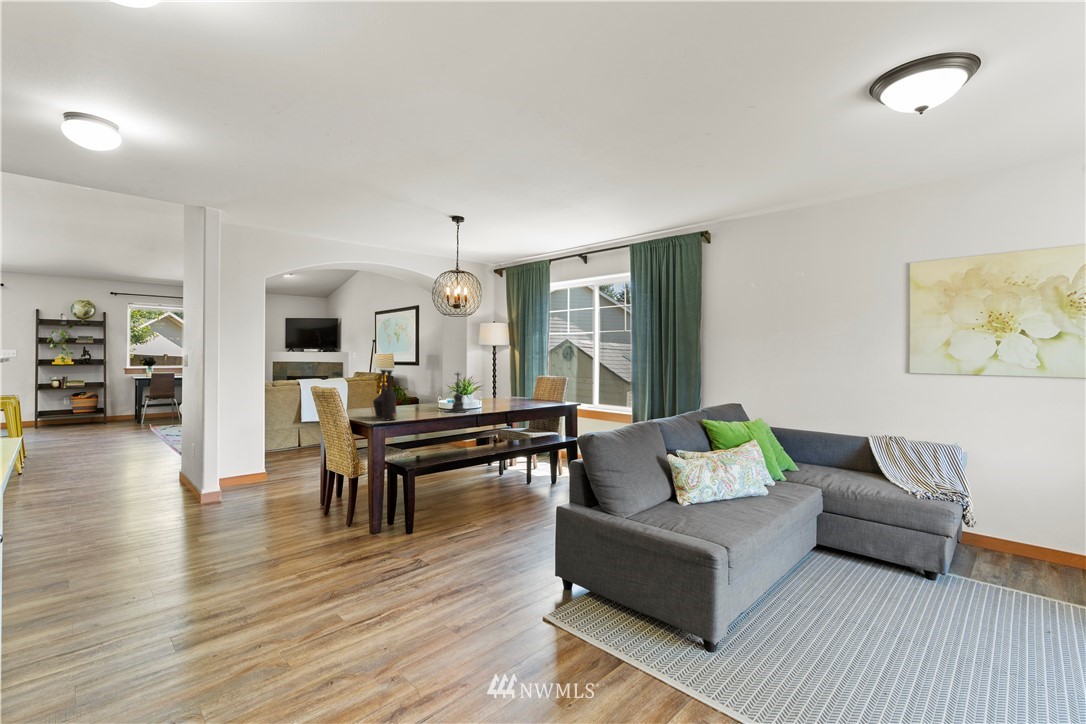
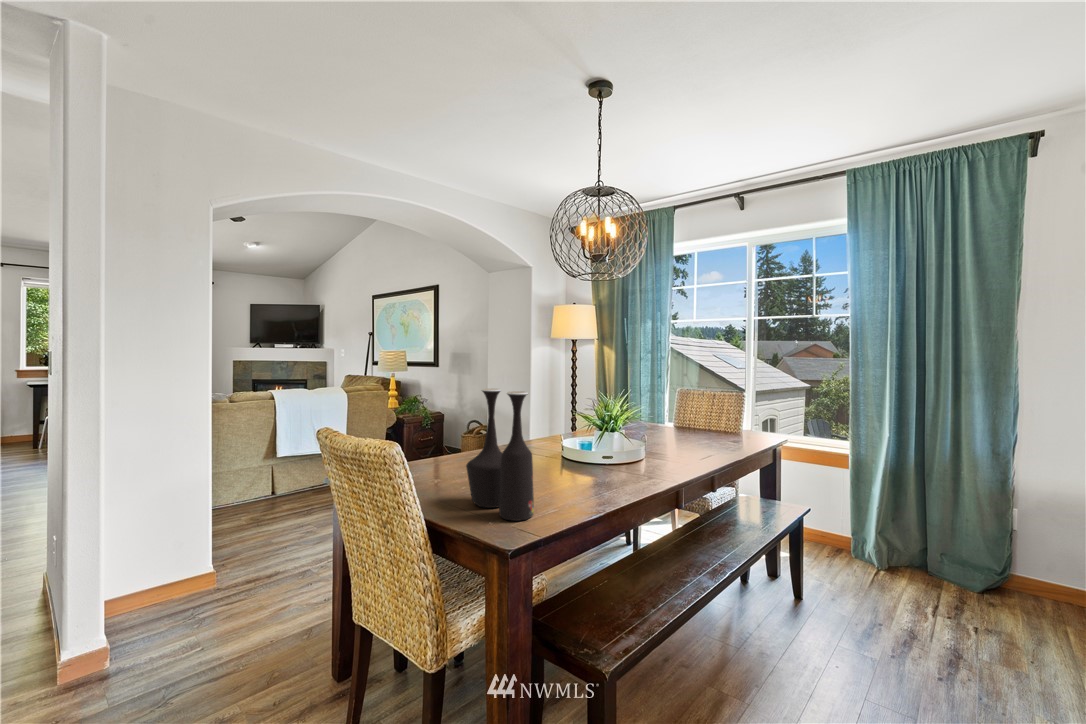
candle holder: present [447,373,468,412] -> none [596,382,644,479]

